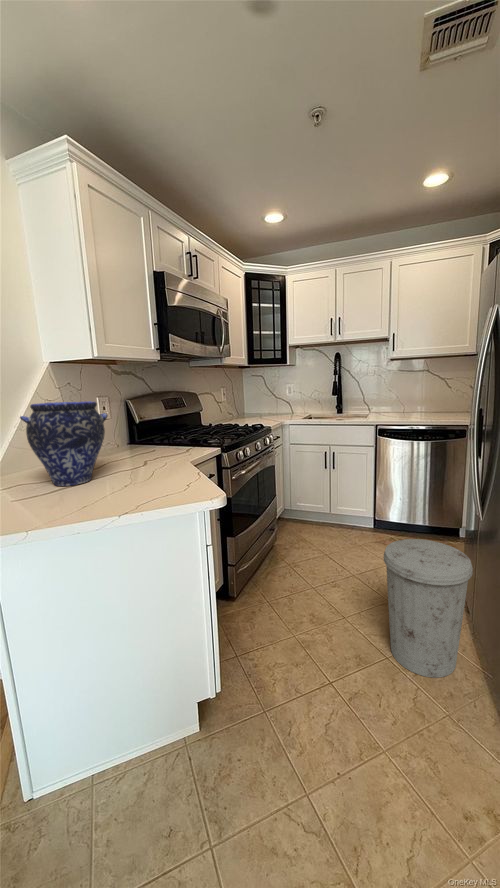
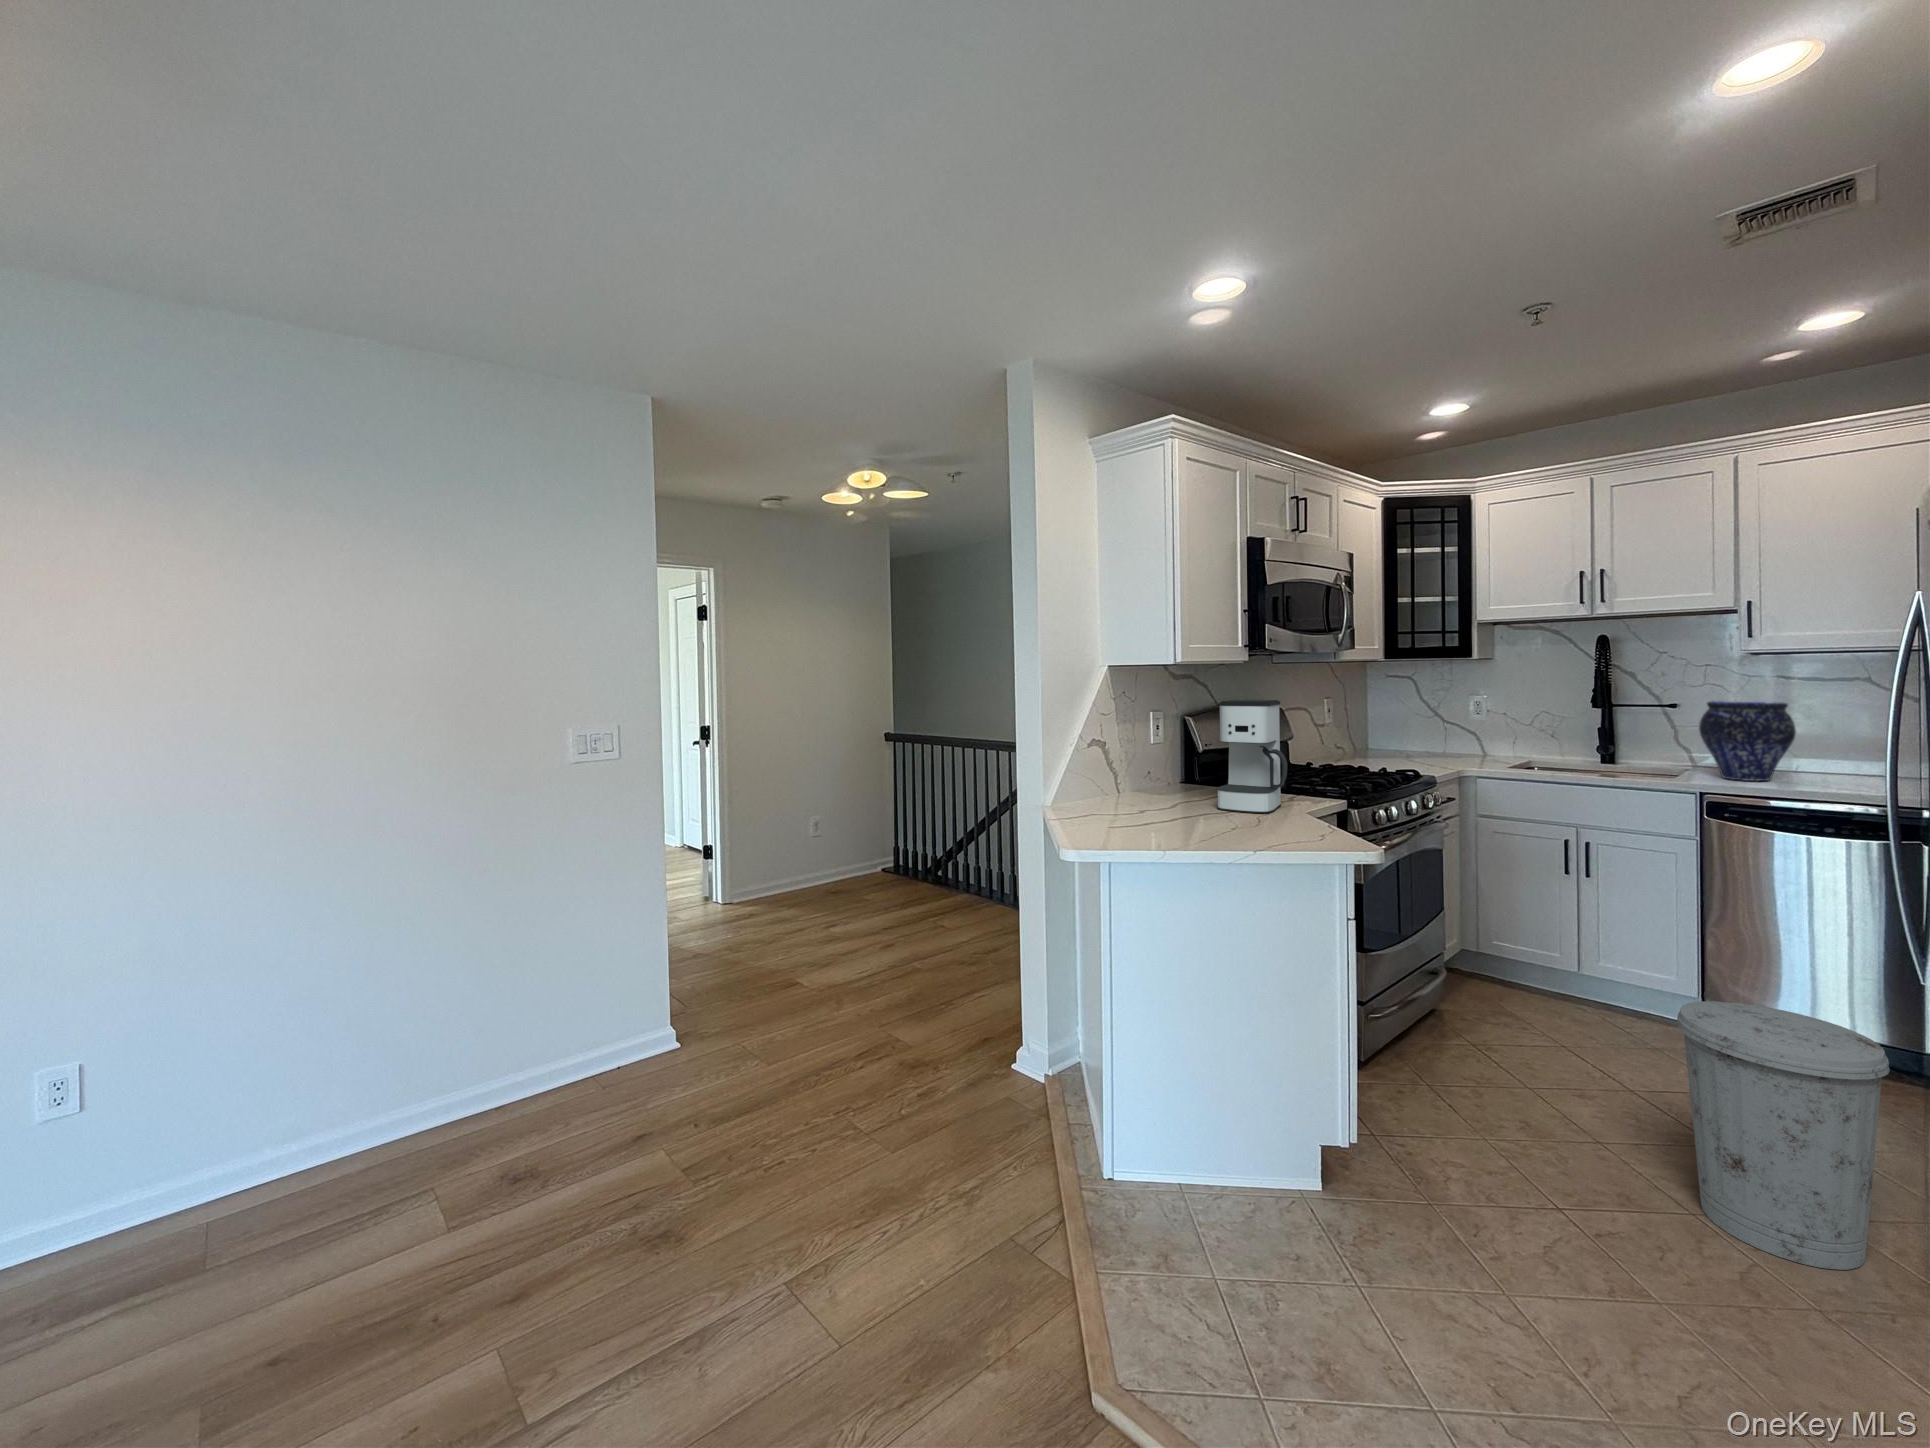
coffee maker: none [128,384,179,467] -> present [1217,700,1287,813]
vase: present [20,401,107,486] -> present [1699,701,1796,781]

